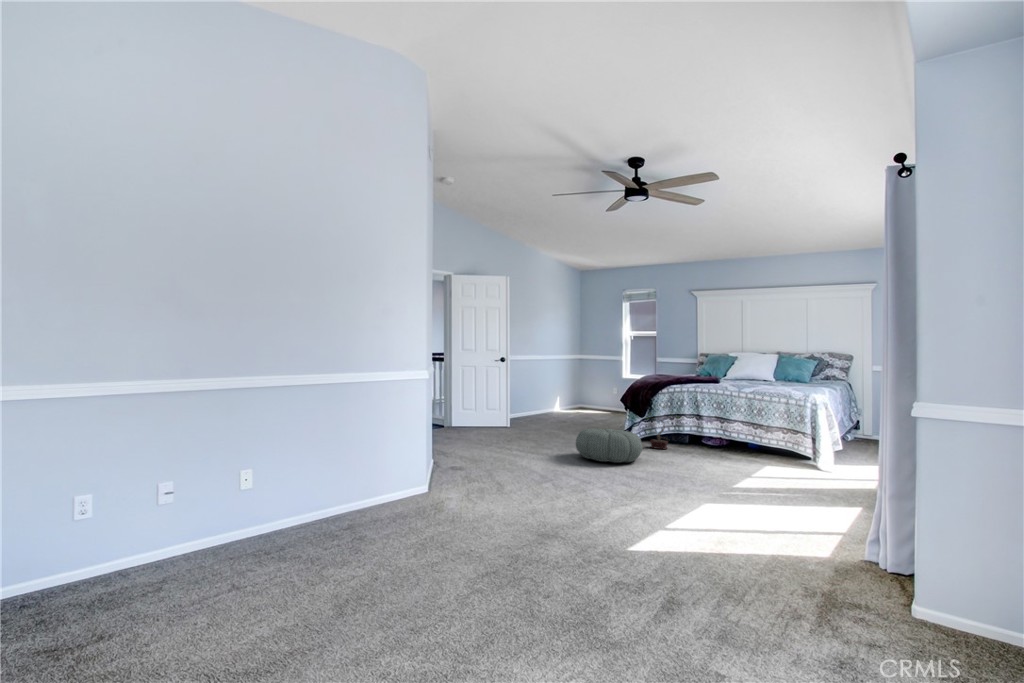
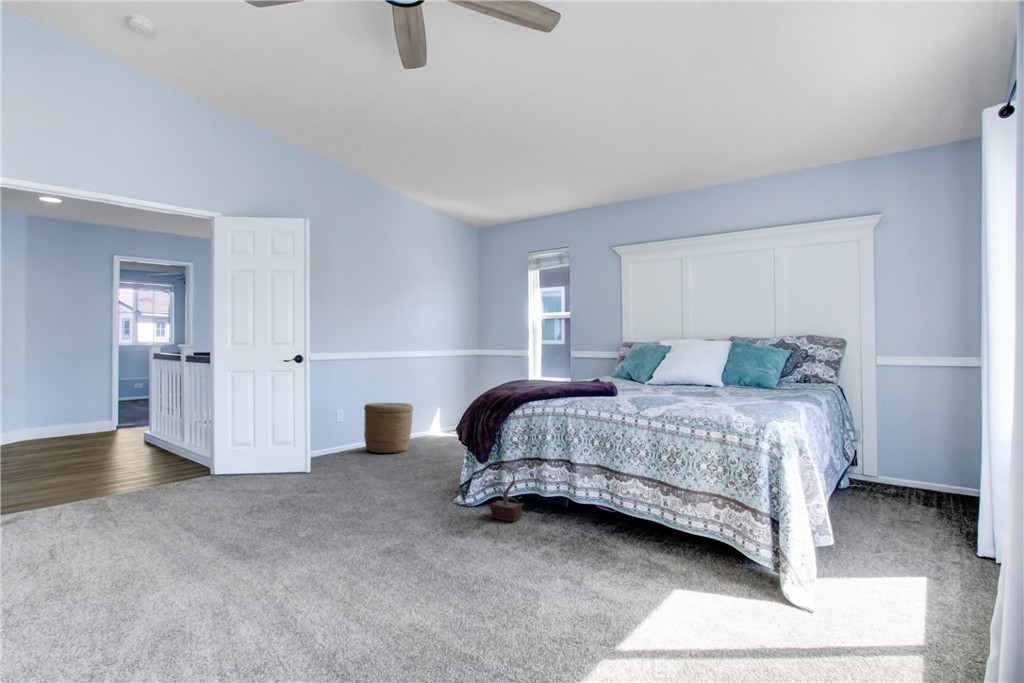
woven basket: none [524,390,557,423] -> present [364,403,413,453]
pouf: present [576,428,642,463] -> none [286,500,427,590]

